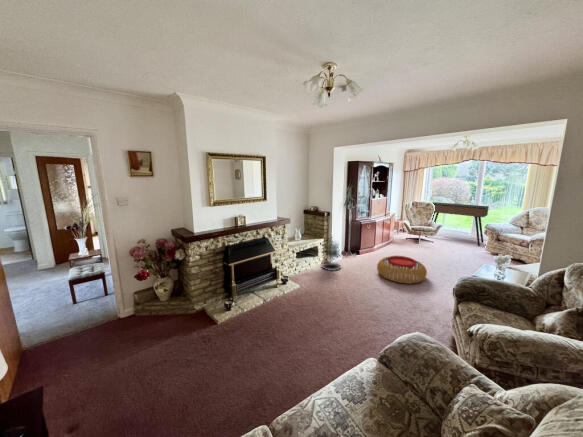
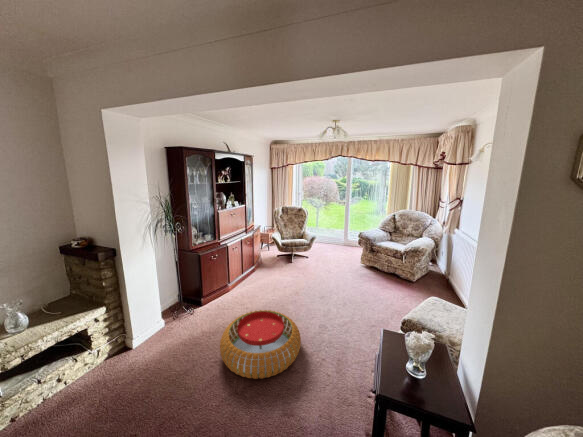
console table: present [425,202,489,246] -> none [299,206,359,256]
potted tree: present [321,237,340,271] -> none [95,299,153,378]

